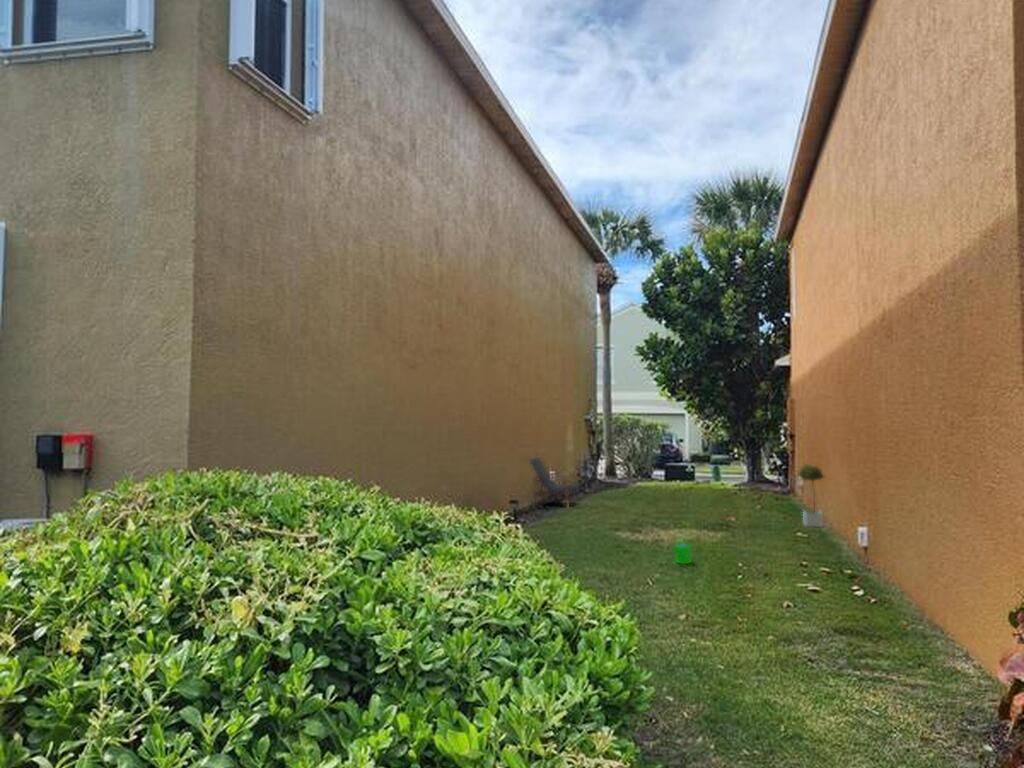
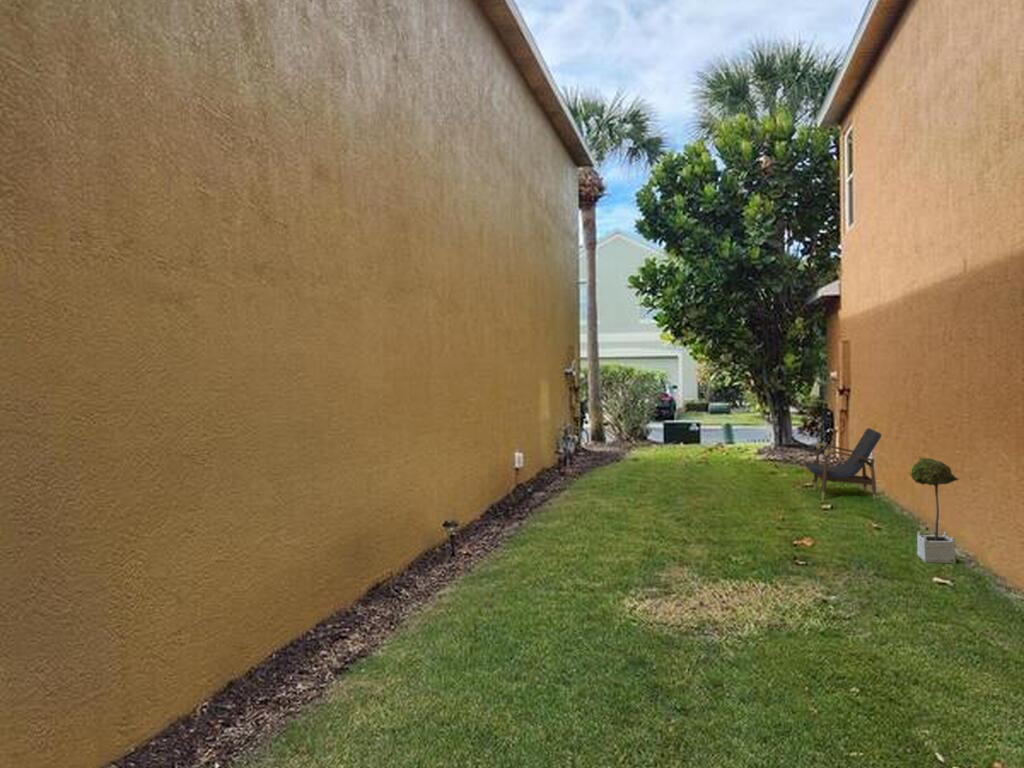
lounge chair: present [531,458,579,498] -> present [805,428,881,499]
watering can: present [674,539,691,564] -> none [746,668,788,730]

